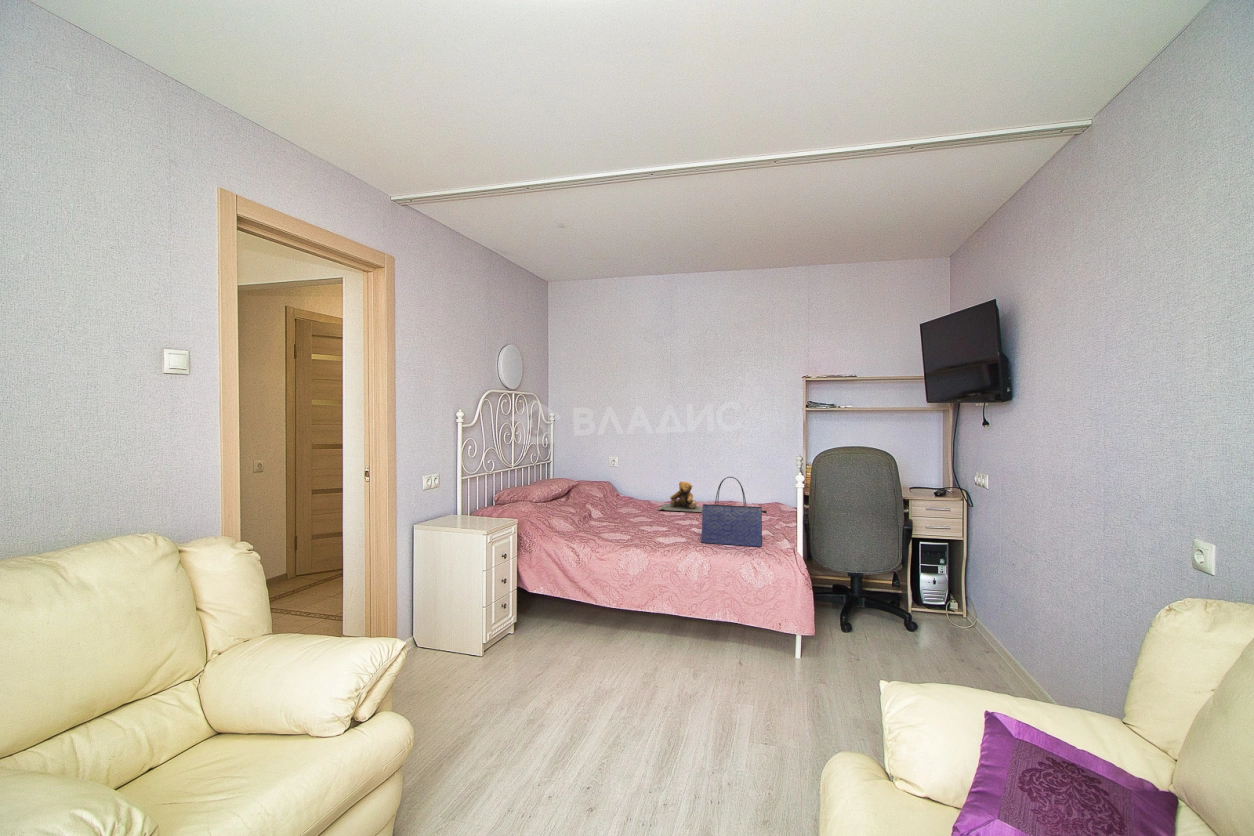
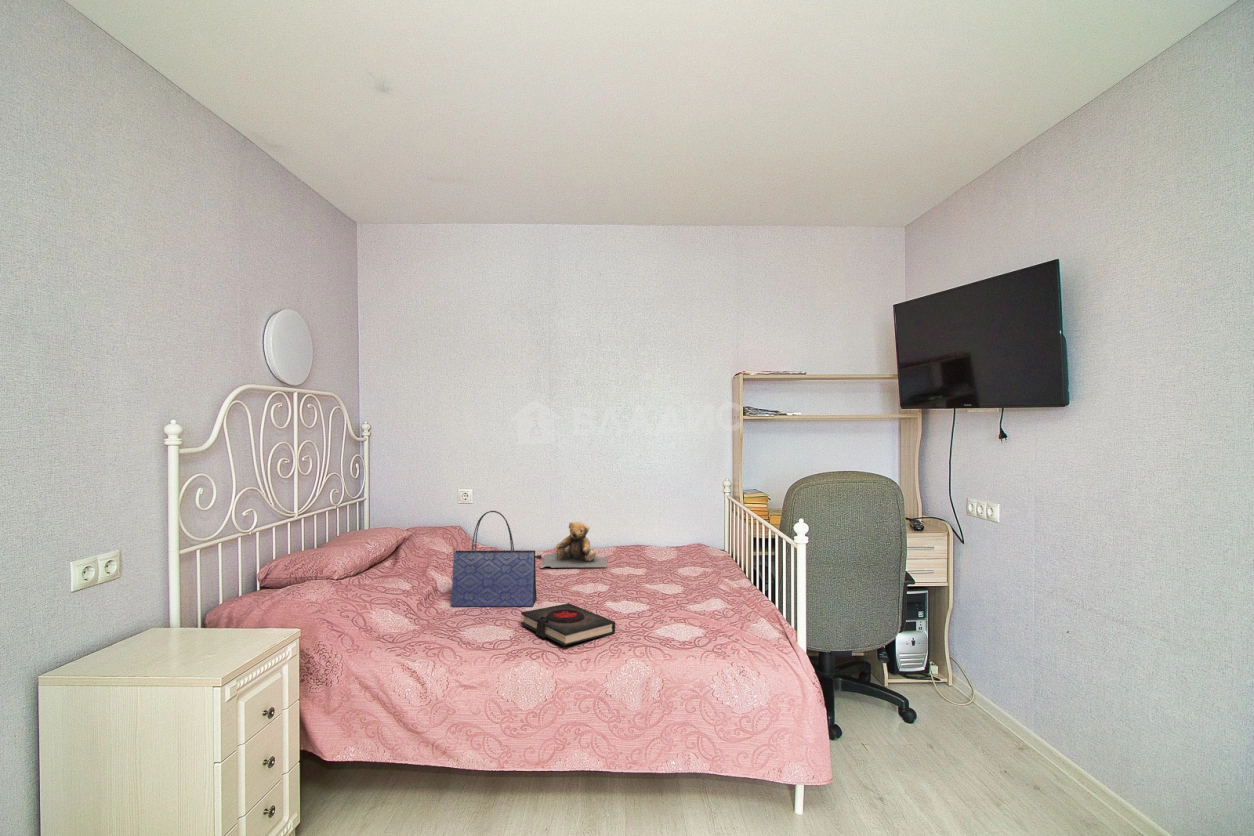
tote bag: present [701,477,767,547] -> present [451,511,541,606]
book: none [637,526,692,544] -> present [521,603,615,646]

